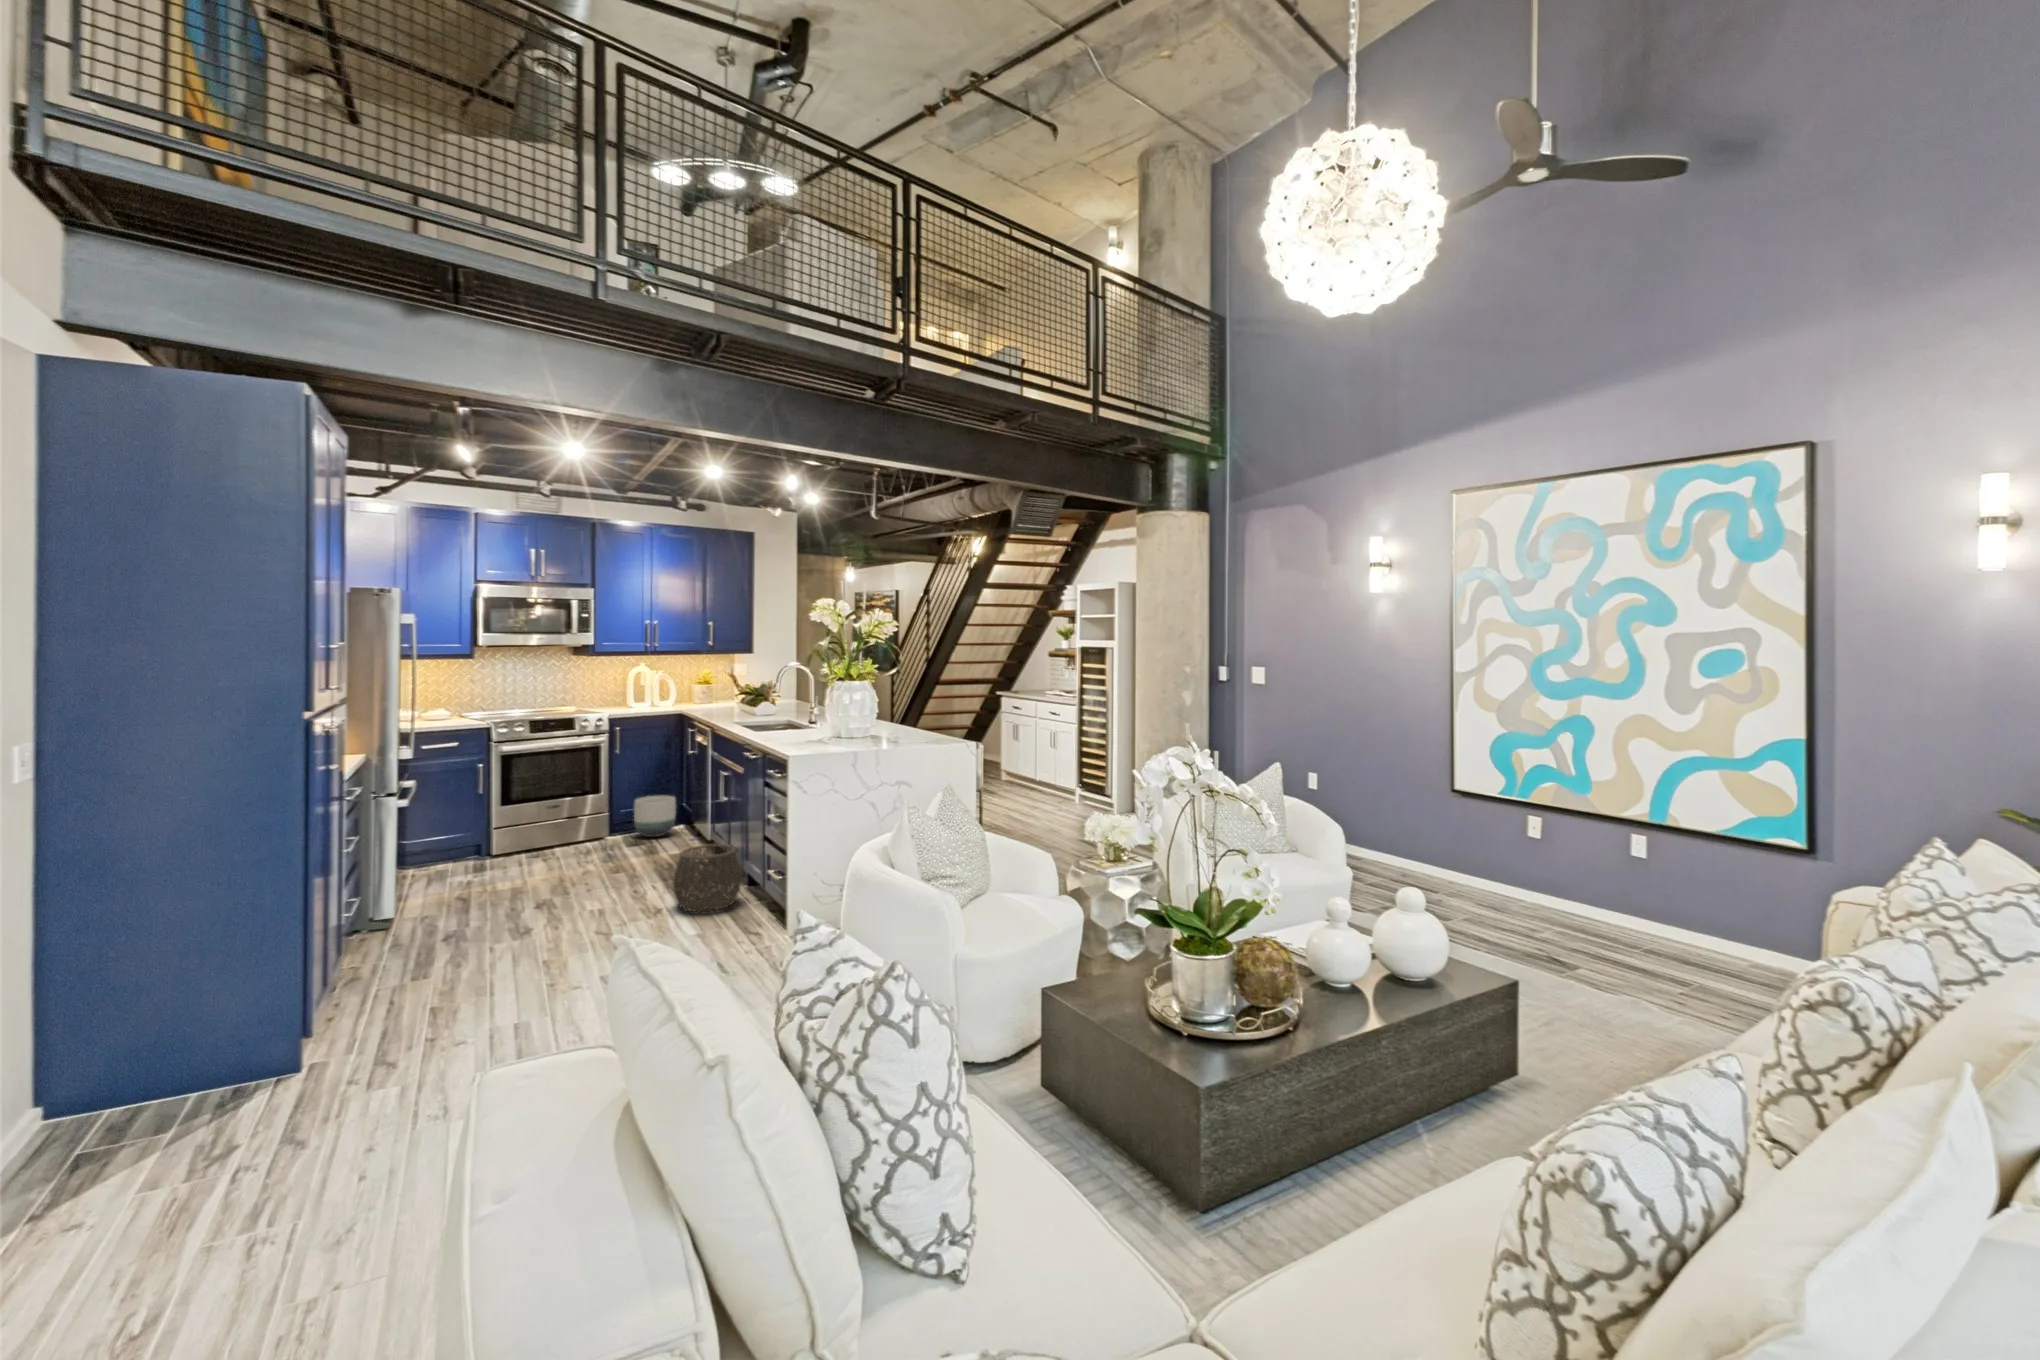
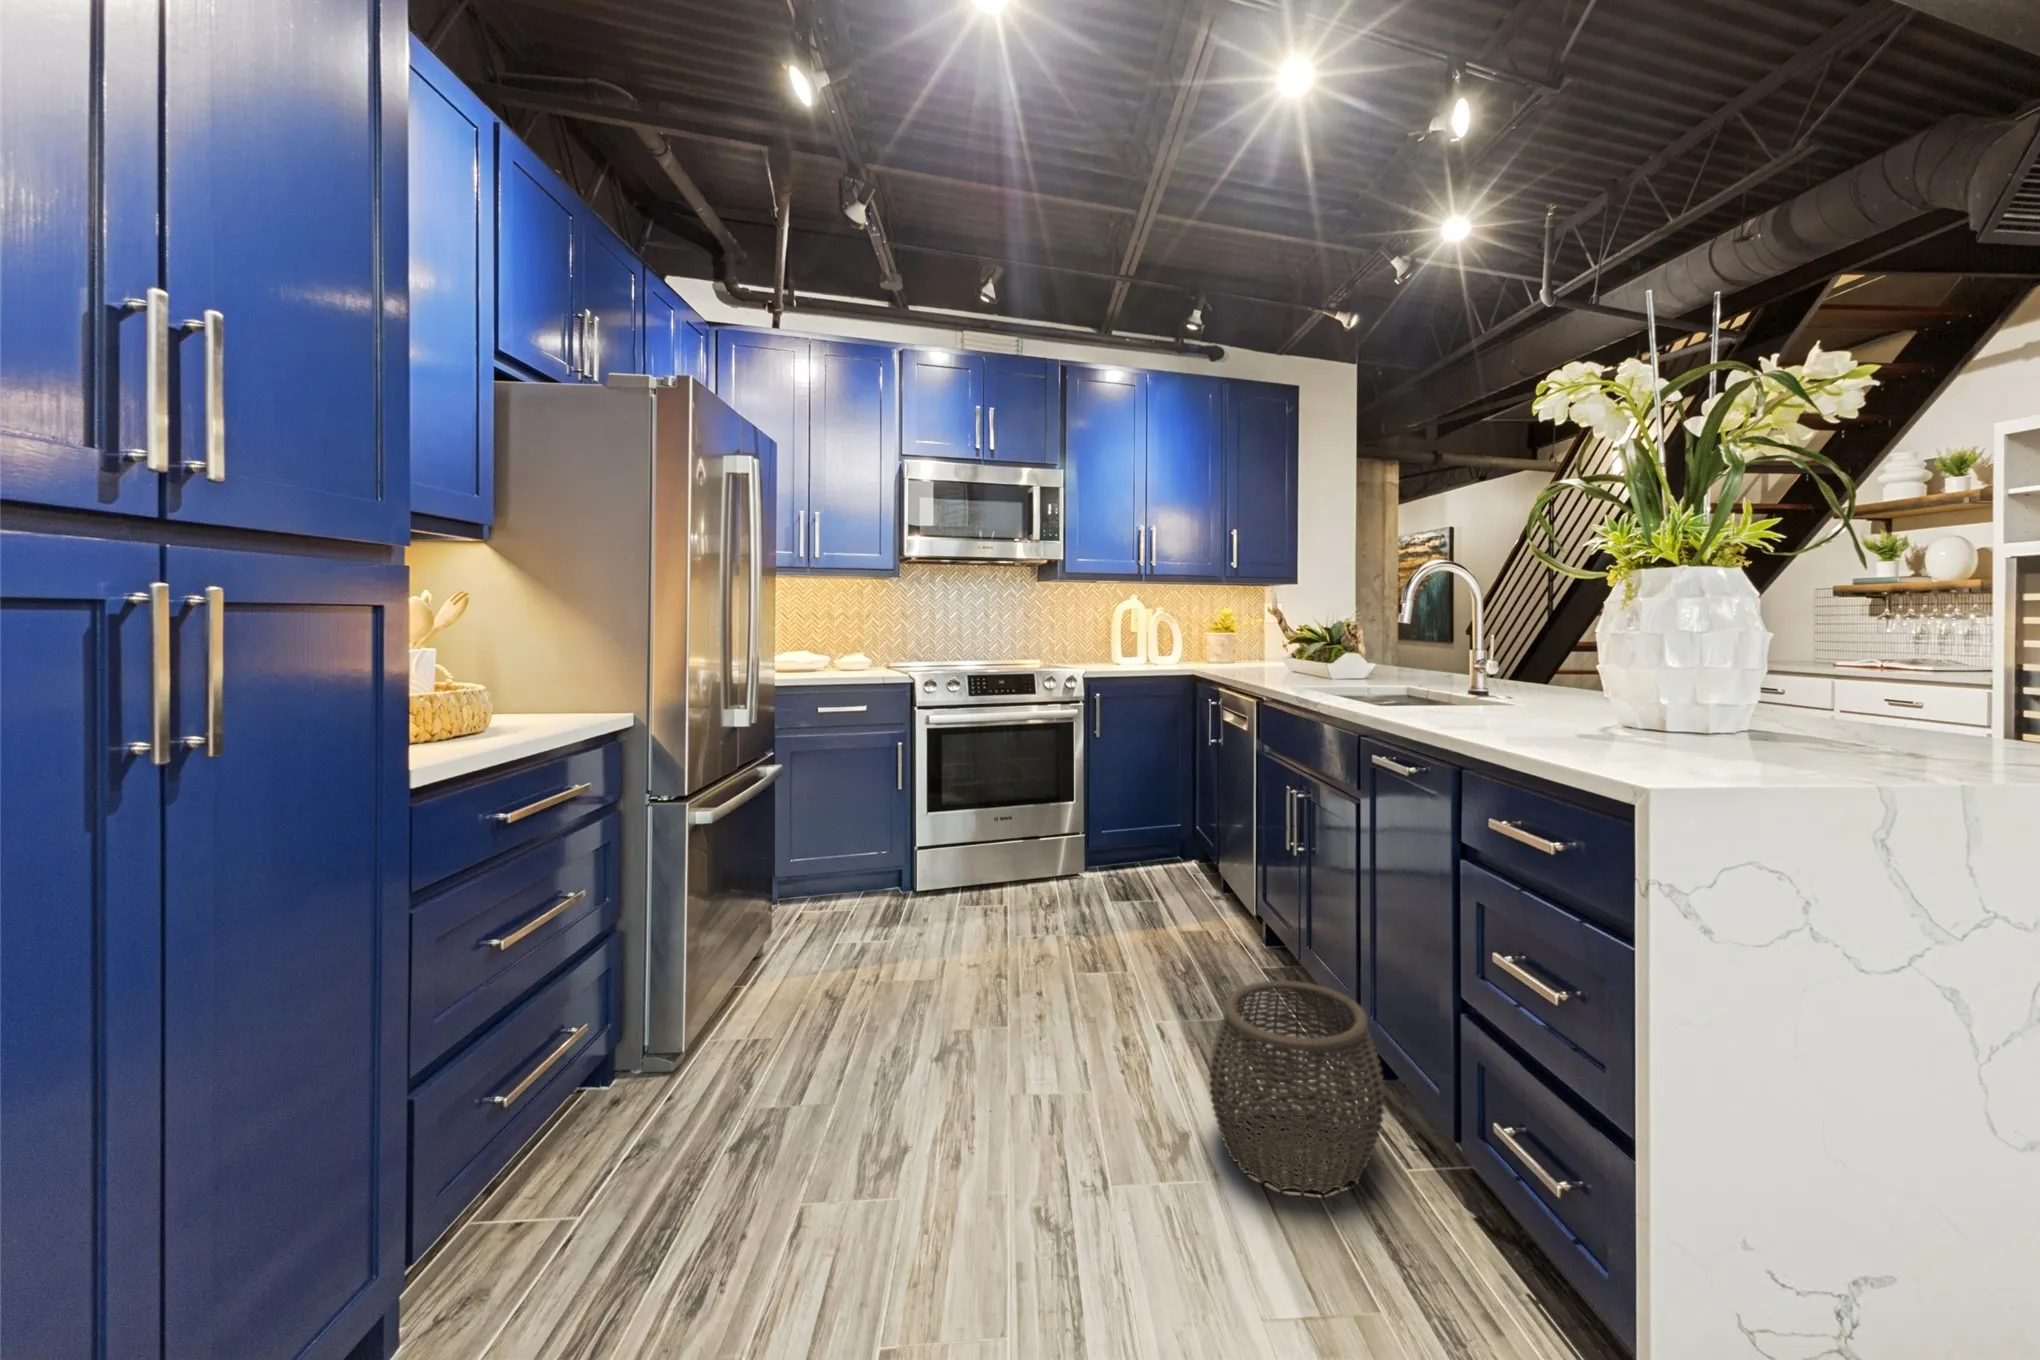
planter: present [634,795,676,837] -> none [1123,809,1186,881]

